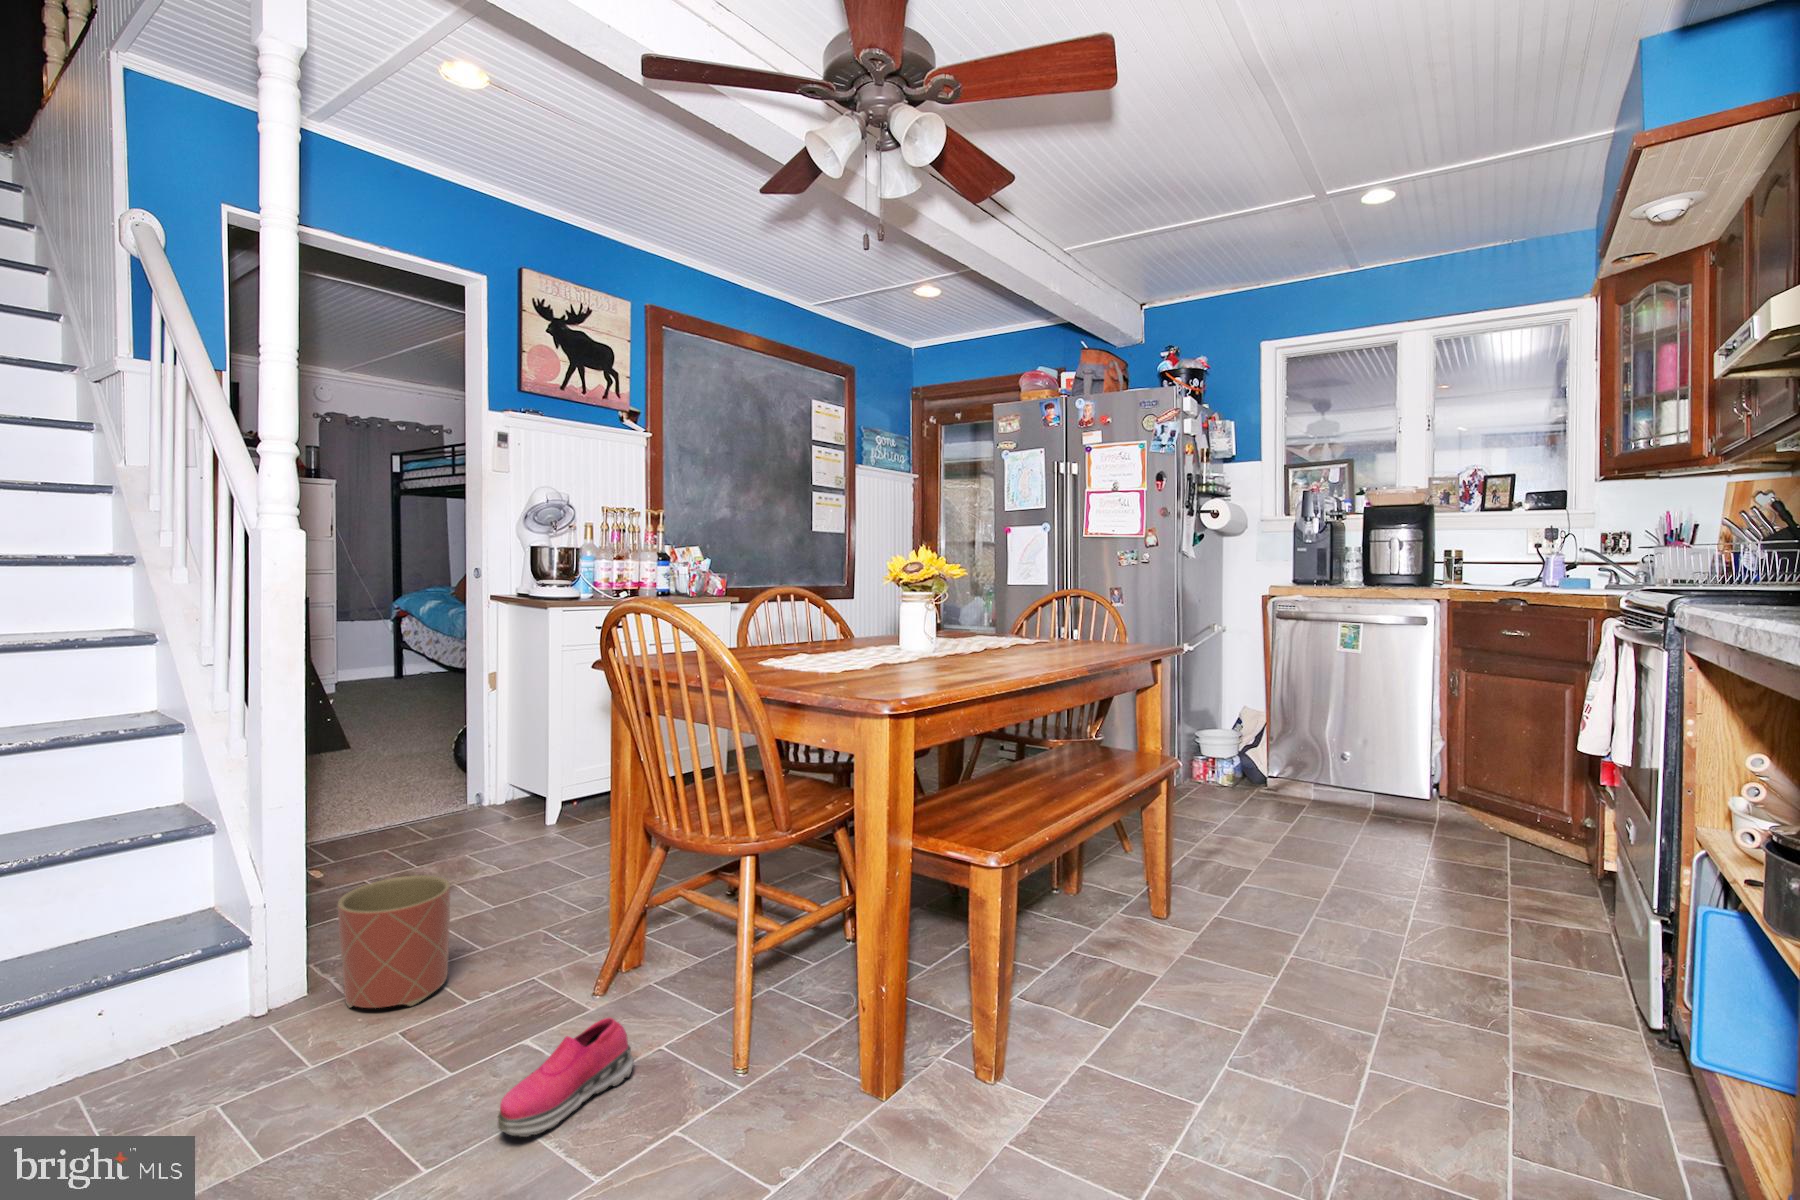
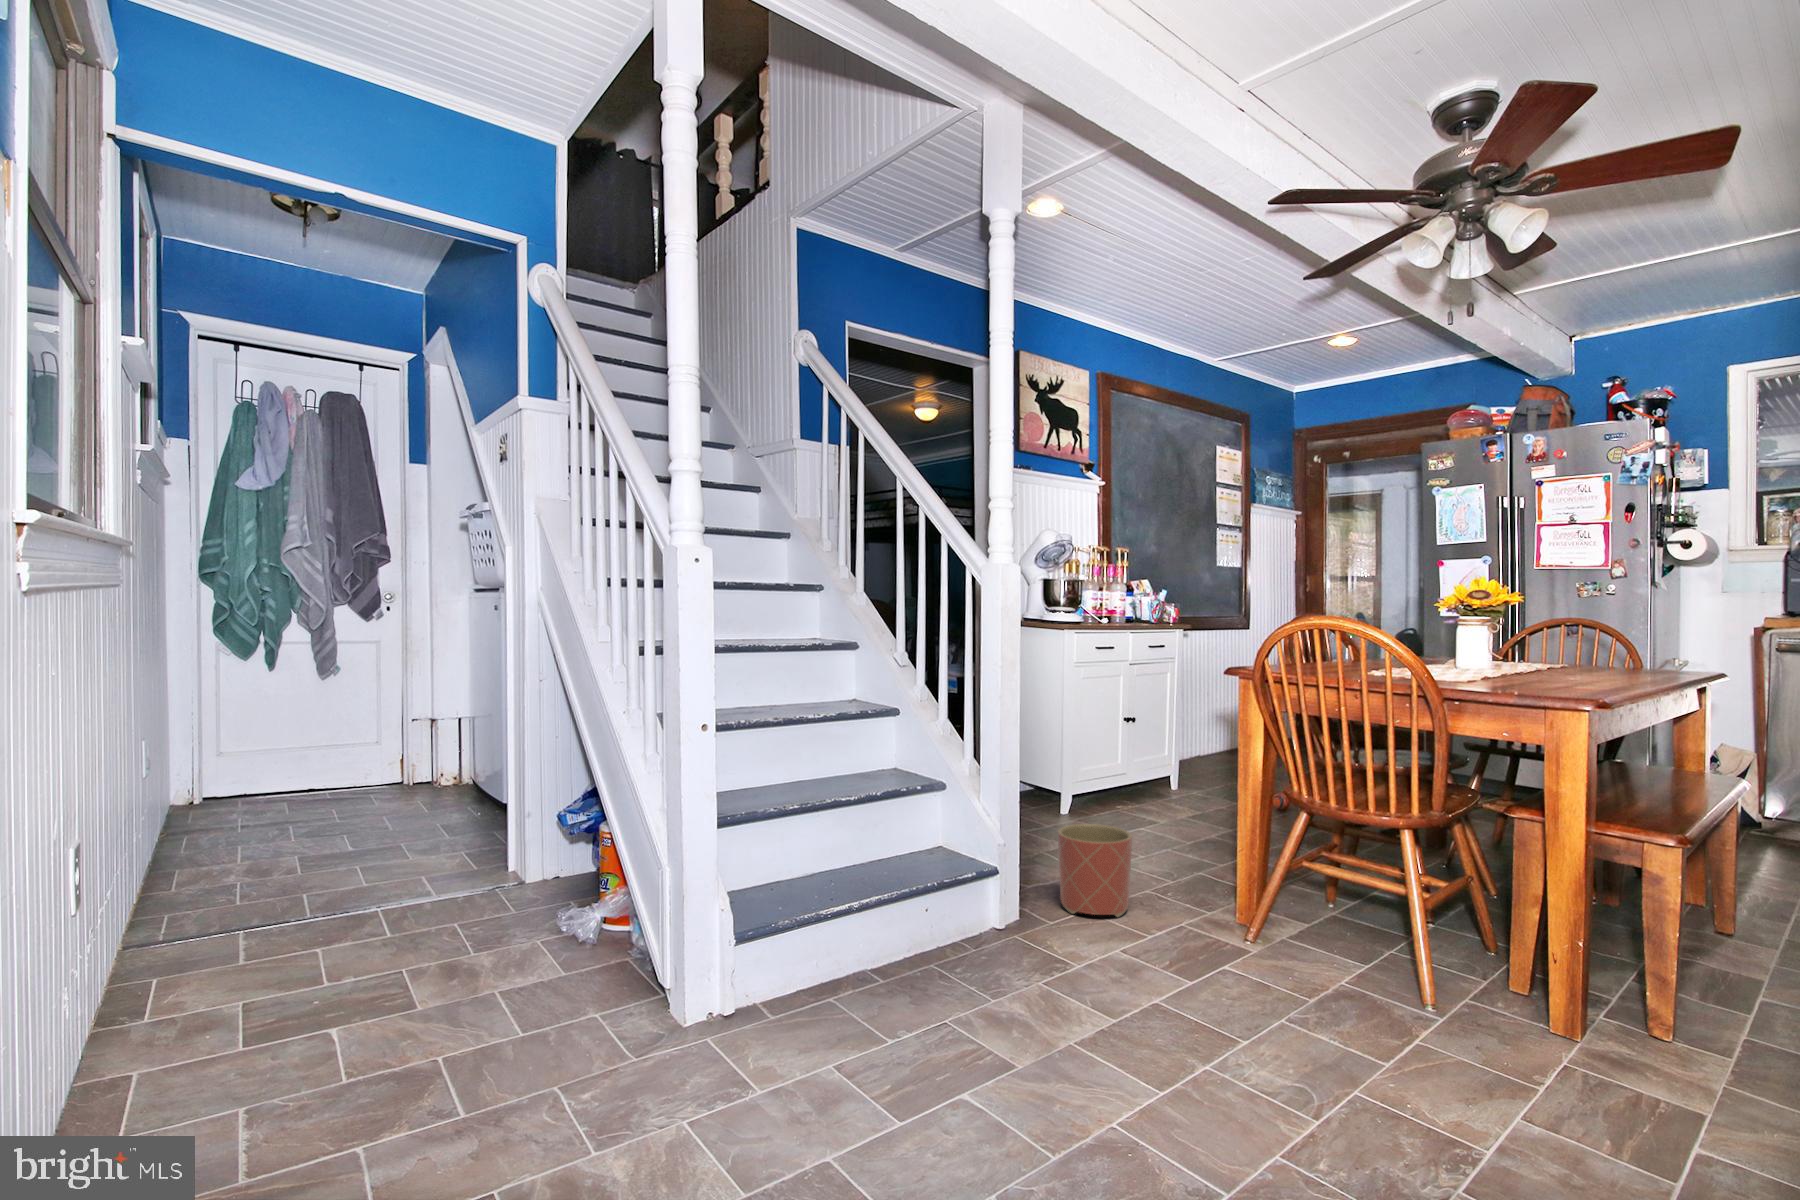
shoe: present [498,1017,633,1137] -> none [1280,927,1347,998]

